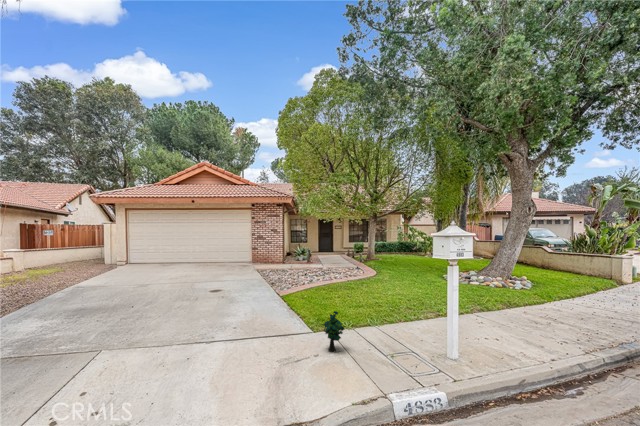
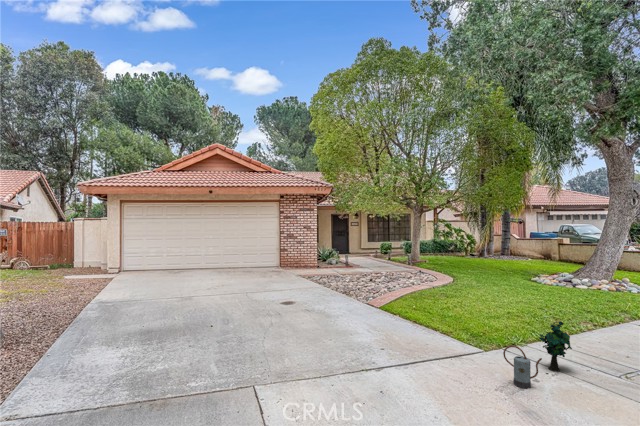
watering can: none [276,329,295,363] -> present [503,346,542,388]

